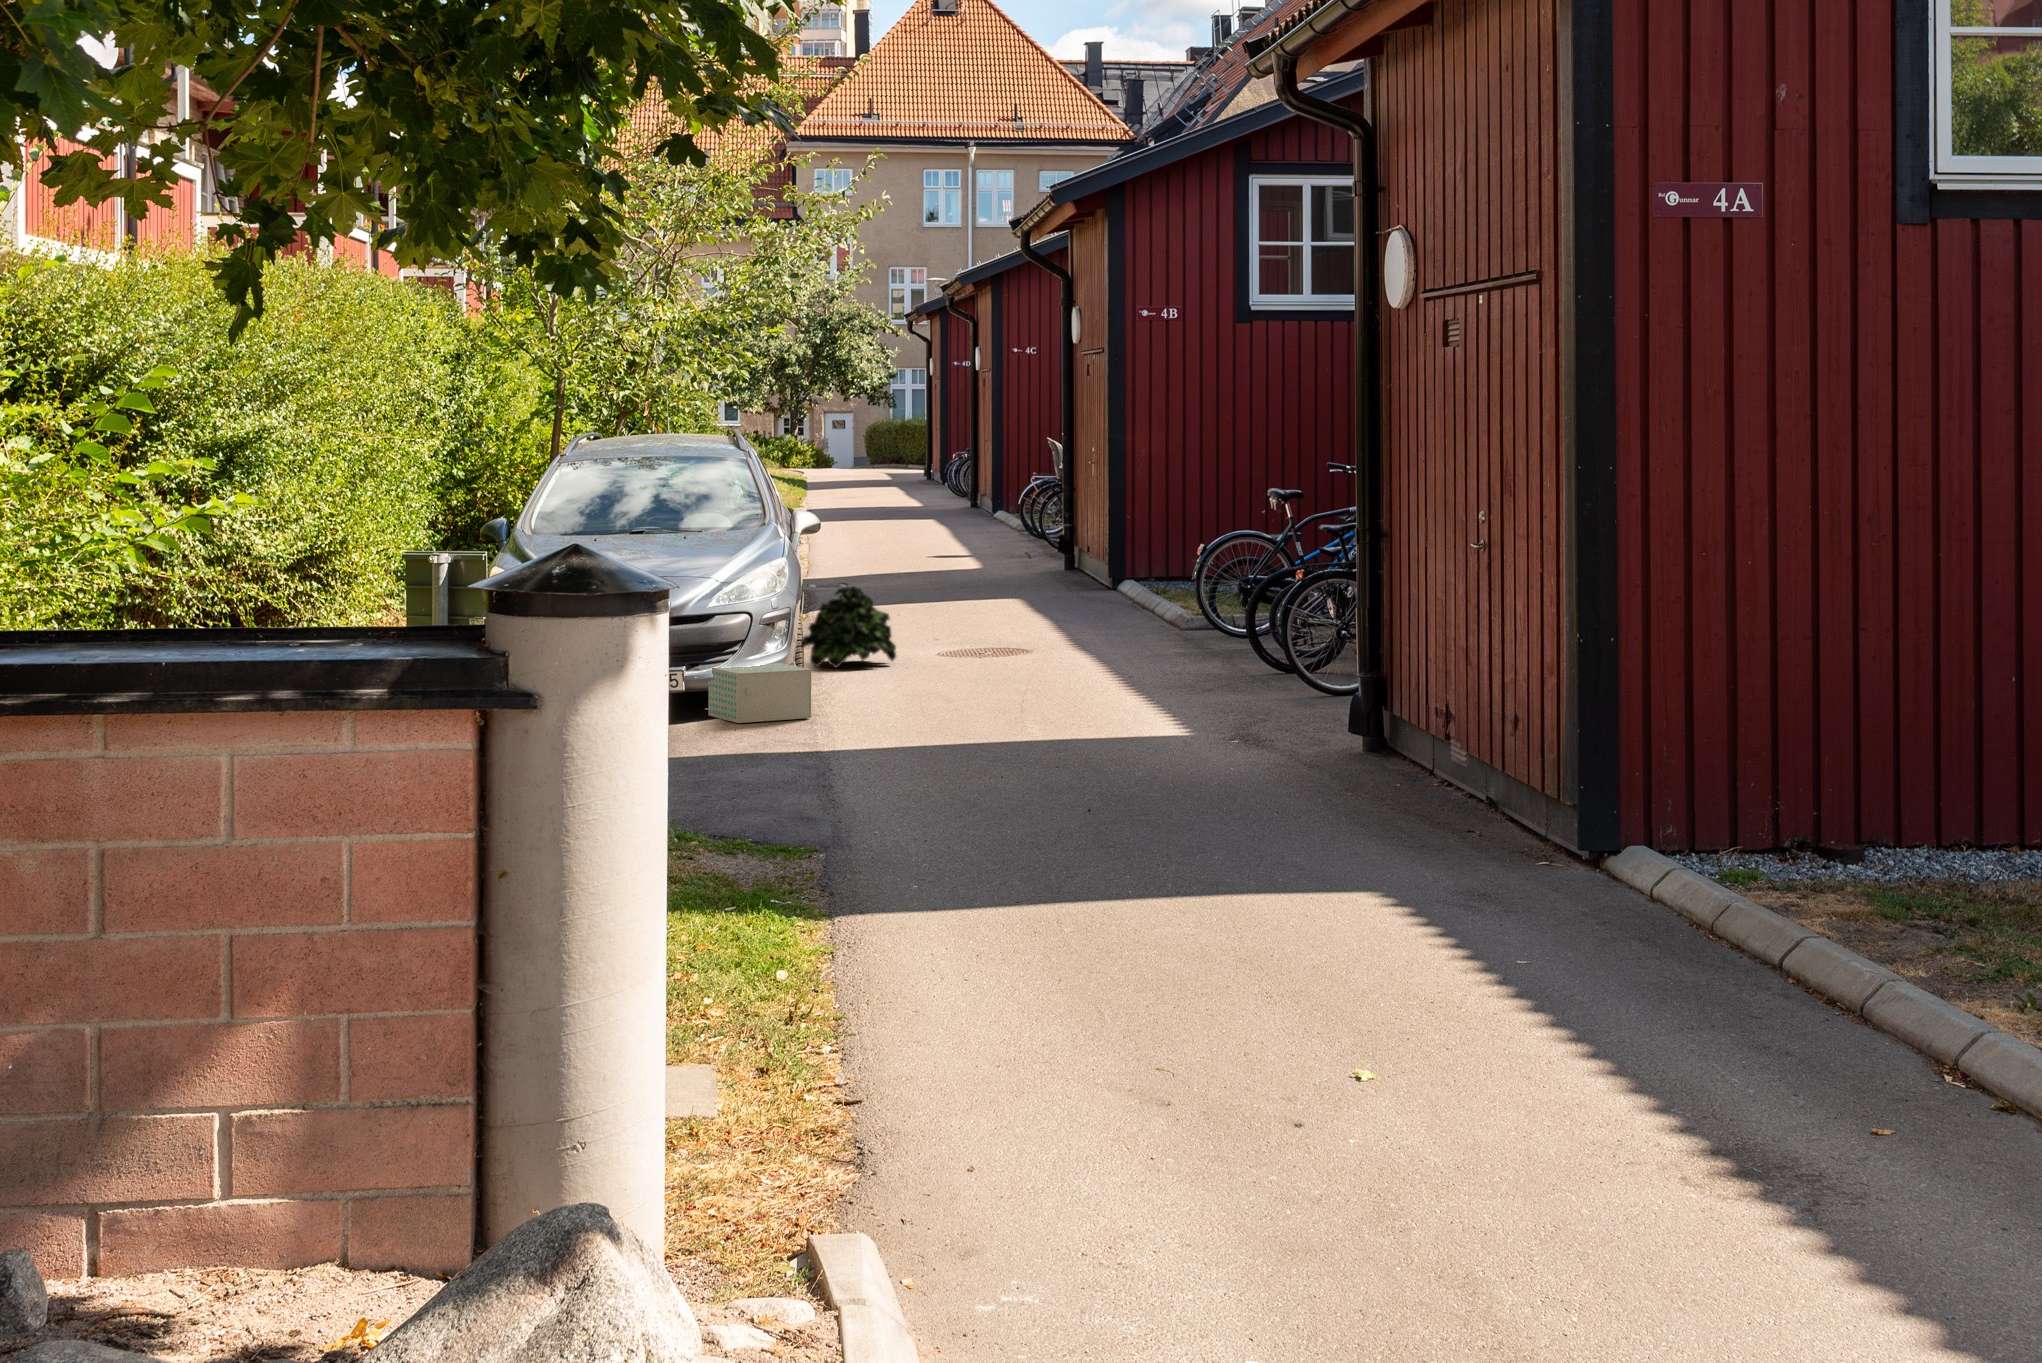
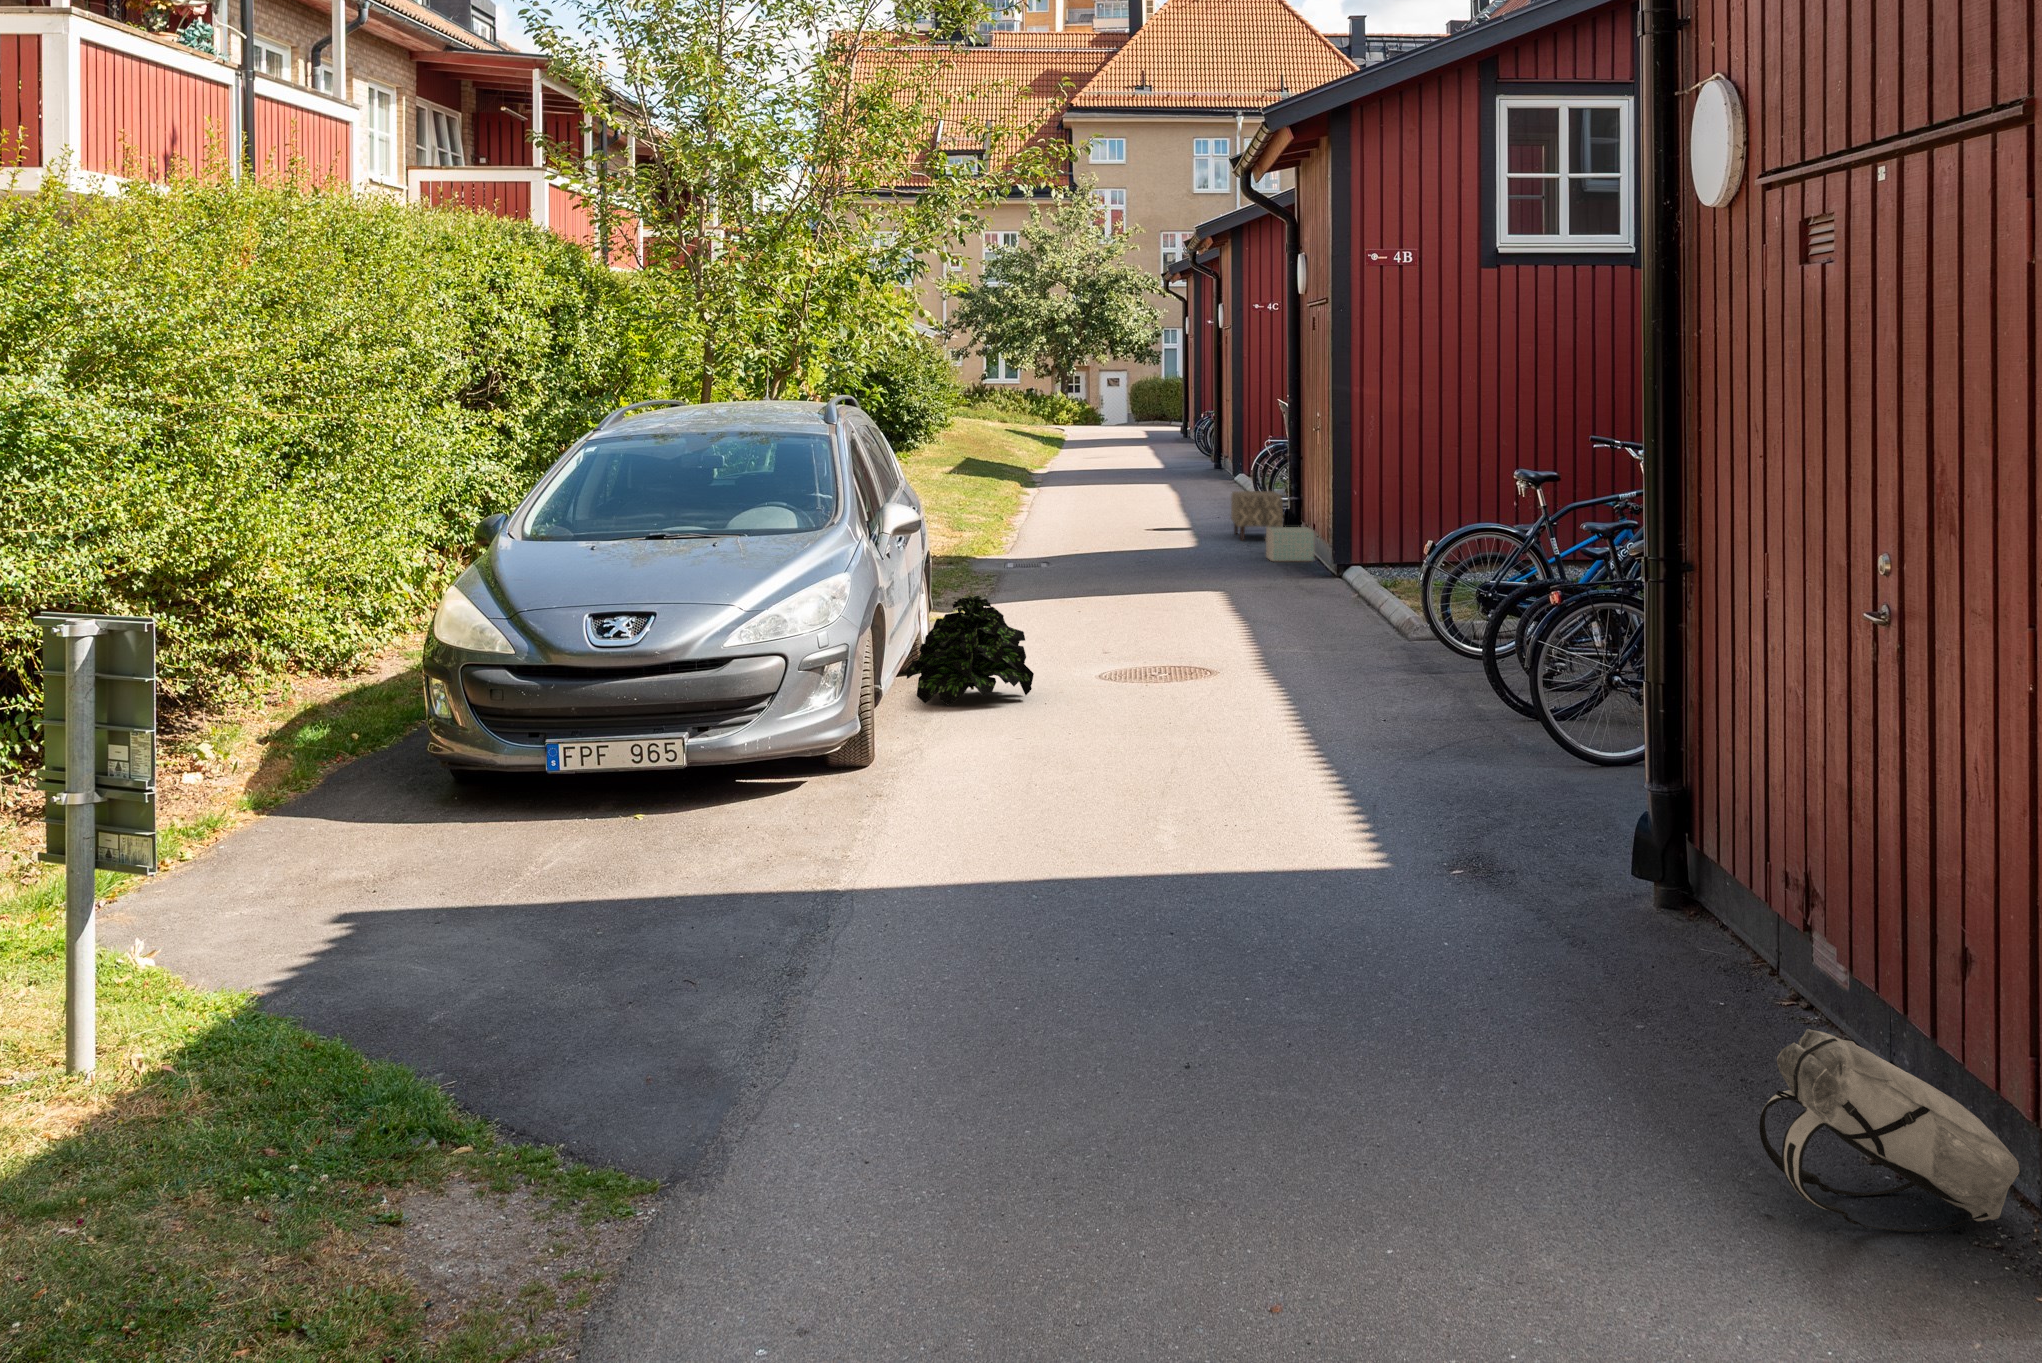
bench: none [1008,521,1057,565] -> present [1231,491,1283,540]
storage box: present [708,663,811,723] -> present [1266,527,1314,561]
backpack: none [1402,765,1535,861] -> present [1759,1029,2019,1232]

